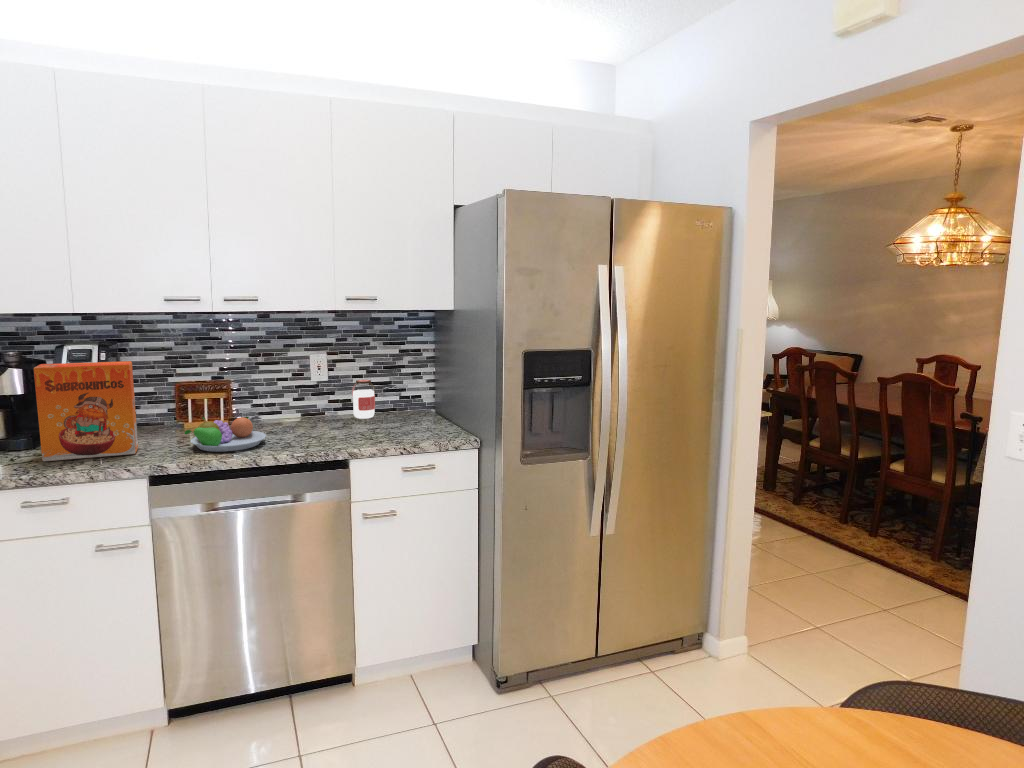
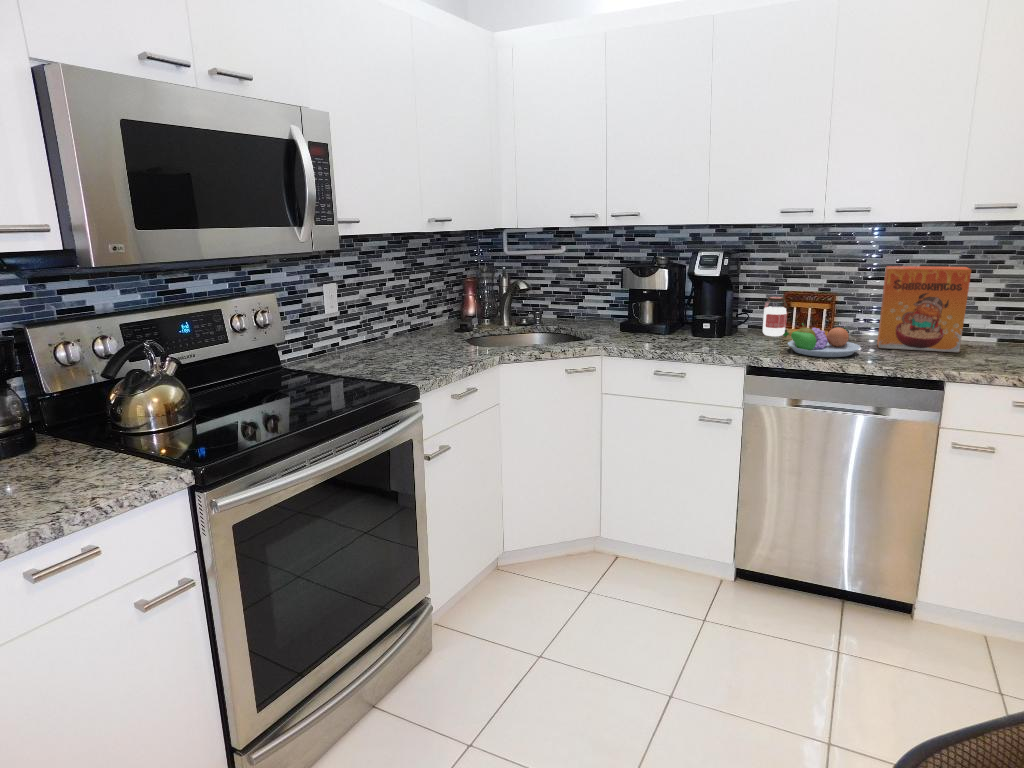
cereal box: present [34,361,138,461] -> present [877,266,971,352]
jar: present [352,380,375,419] -> present [763,297,788,336]

